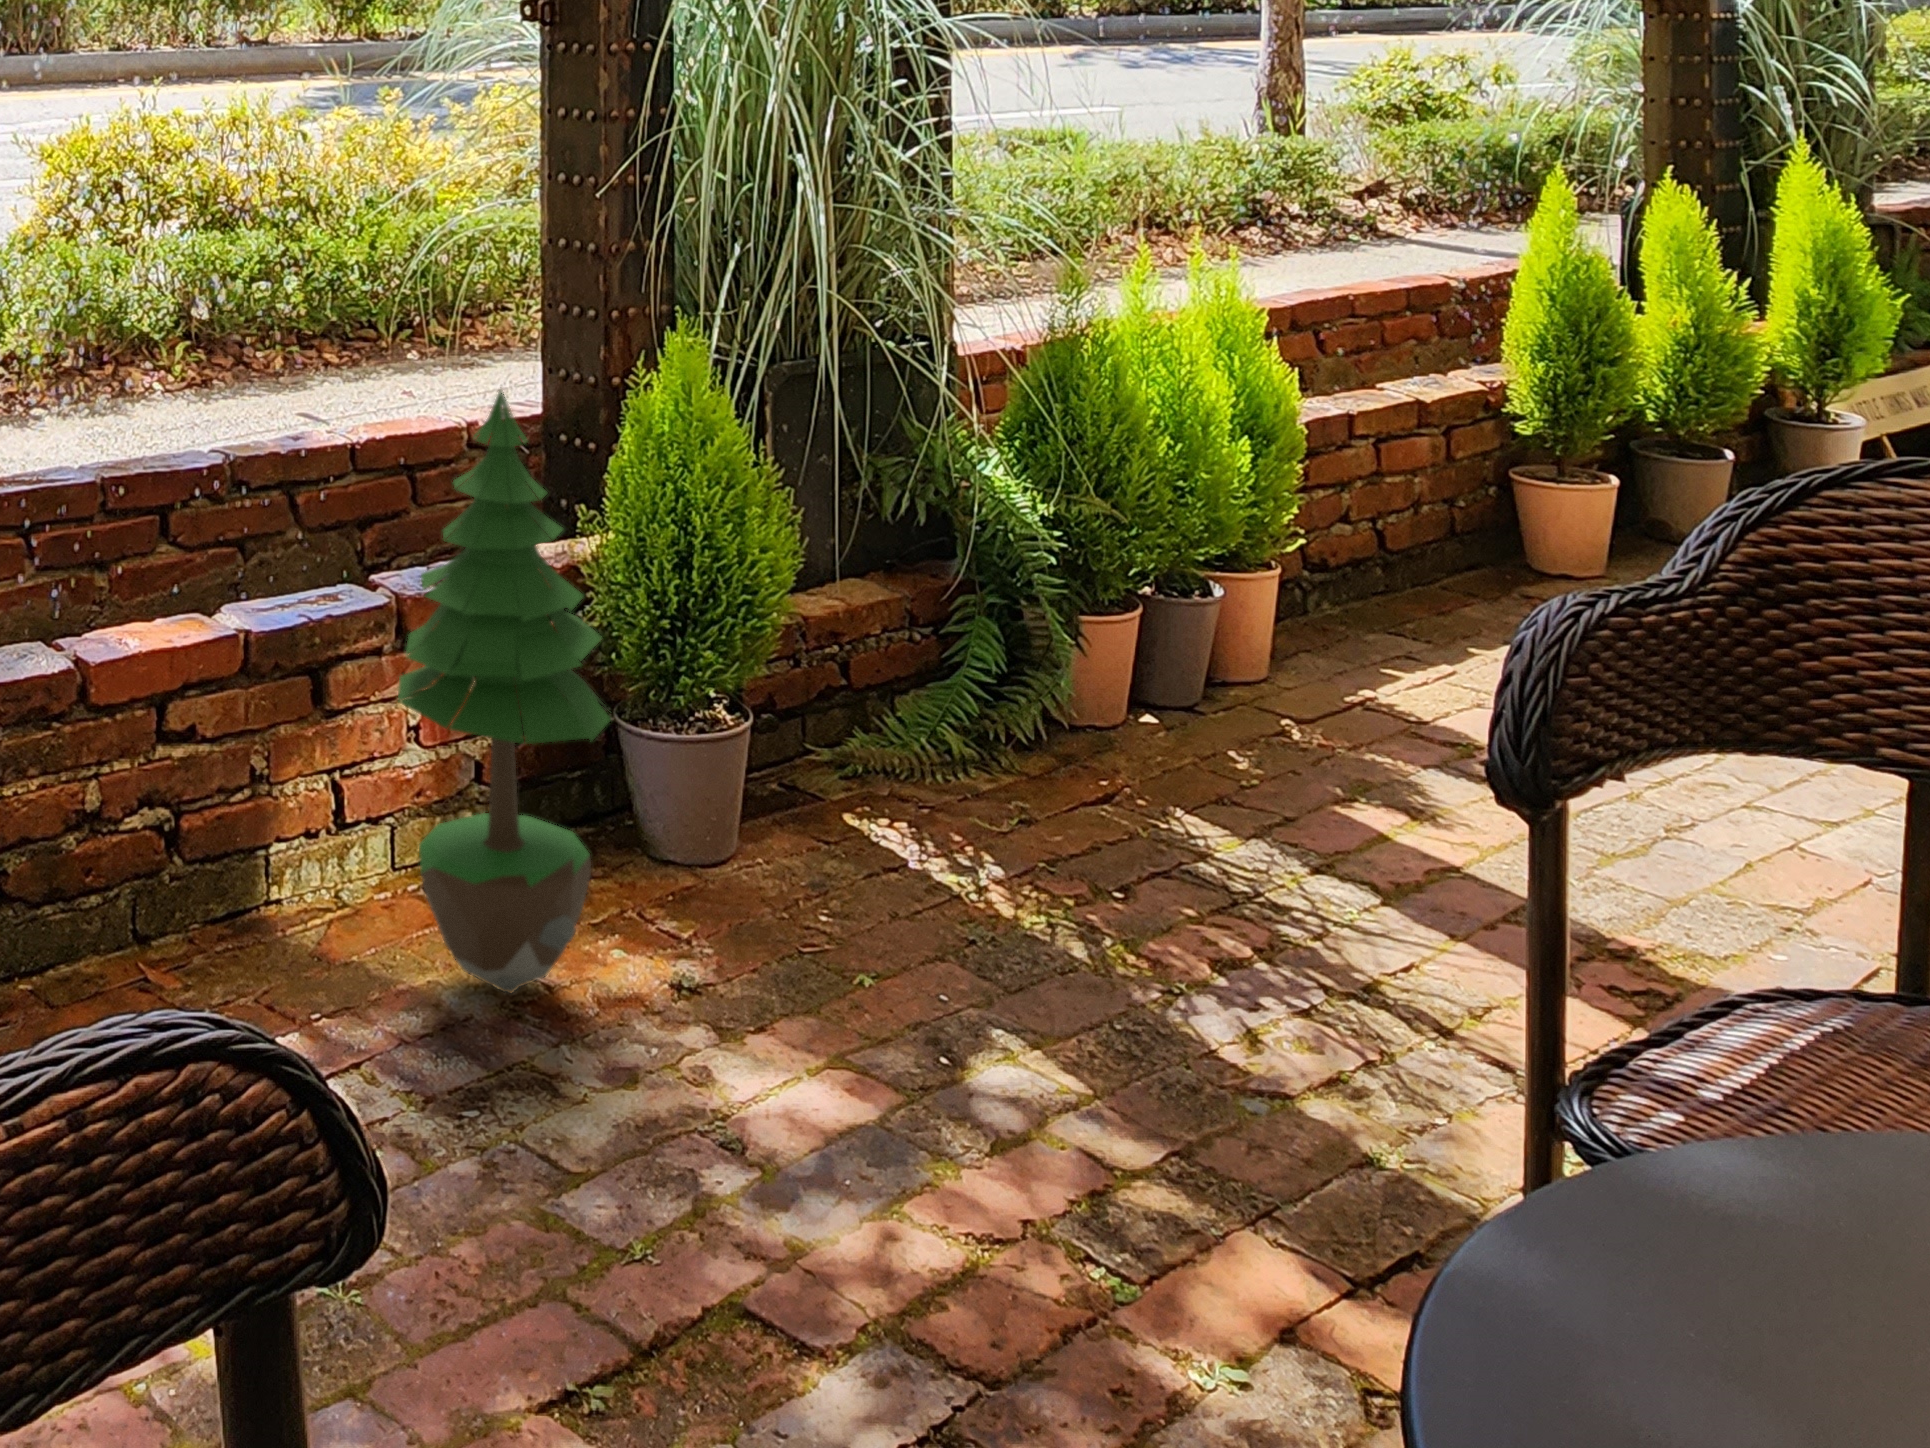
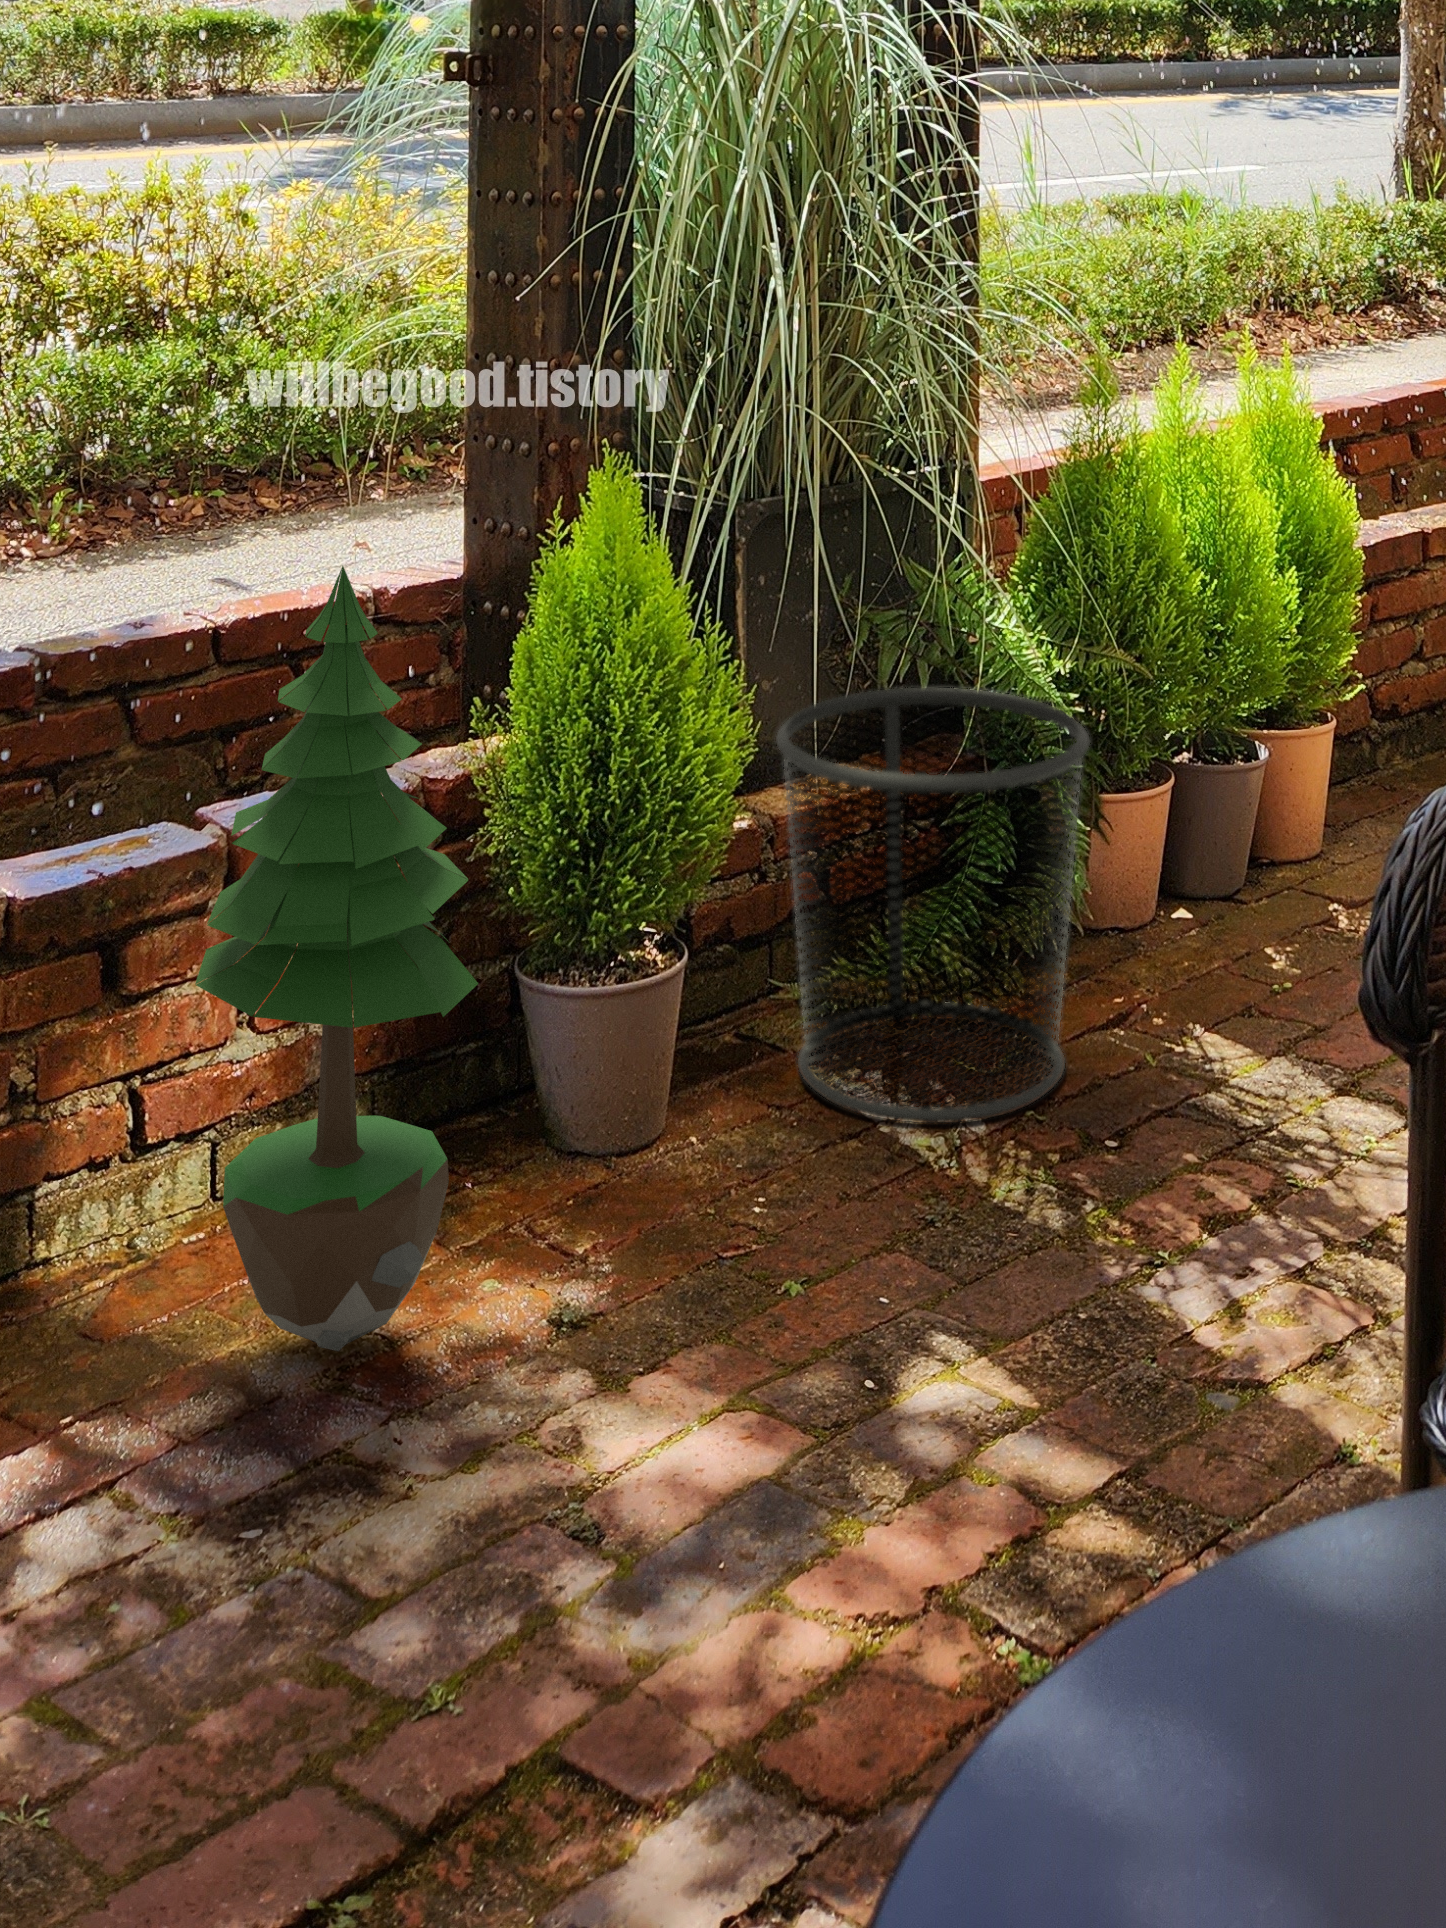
waste bin: none [815,513,1088,868] -> present [776,688,1090,1123]

